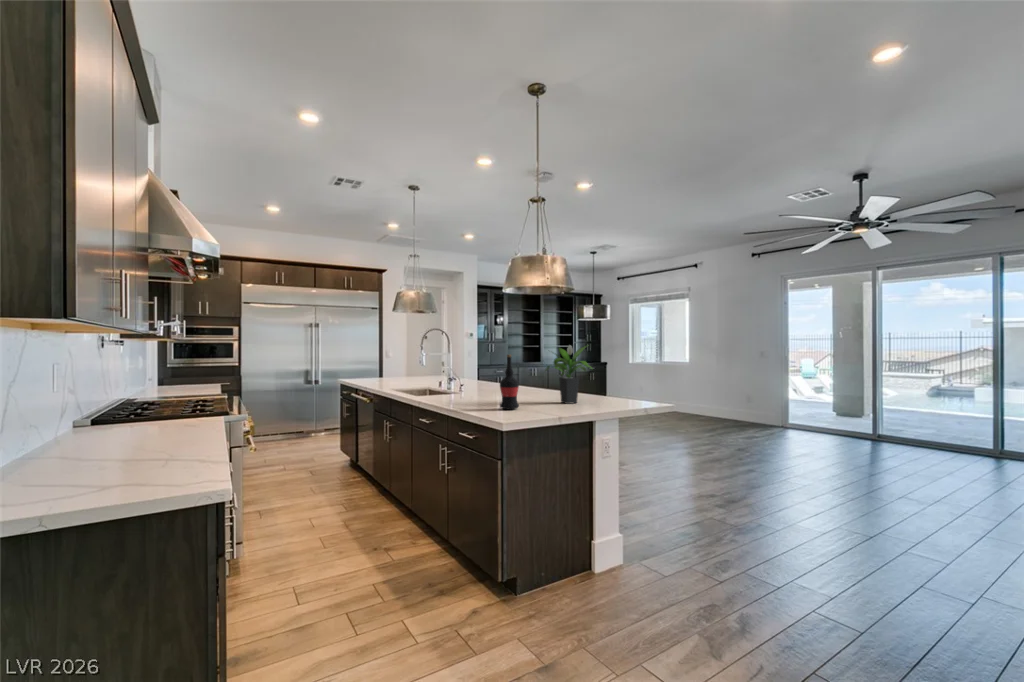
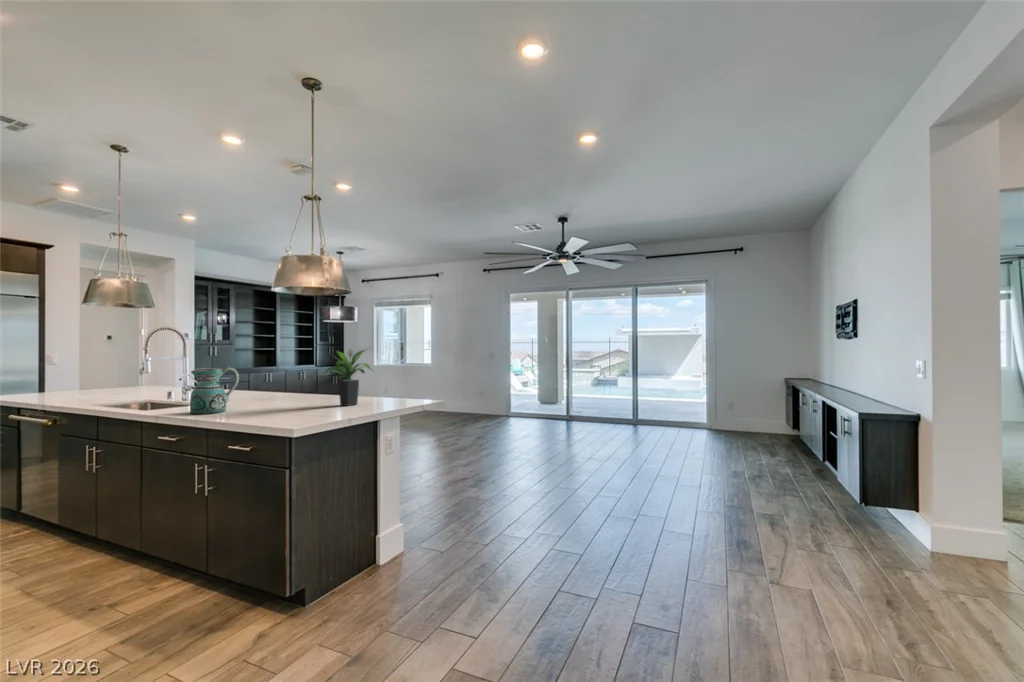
wine bottle: present [500,355,519,409] -> none [278,358,300,416]
ceramic pitcher: none [441,362,477,402] -> present [190,367,239,414]

